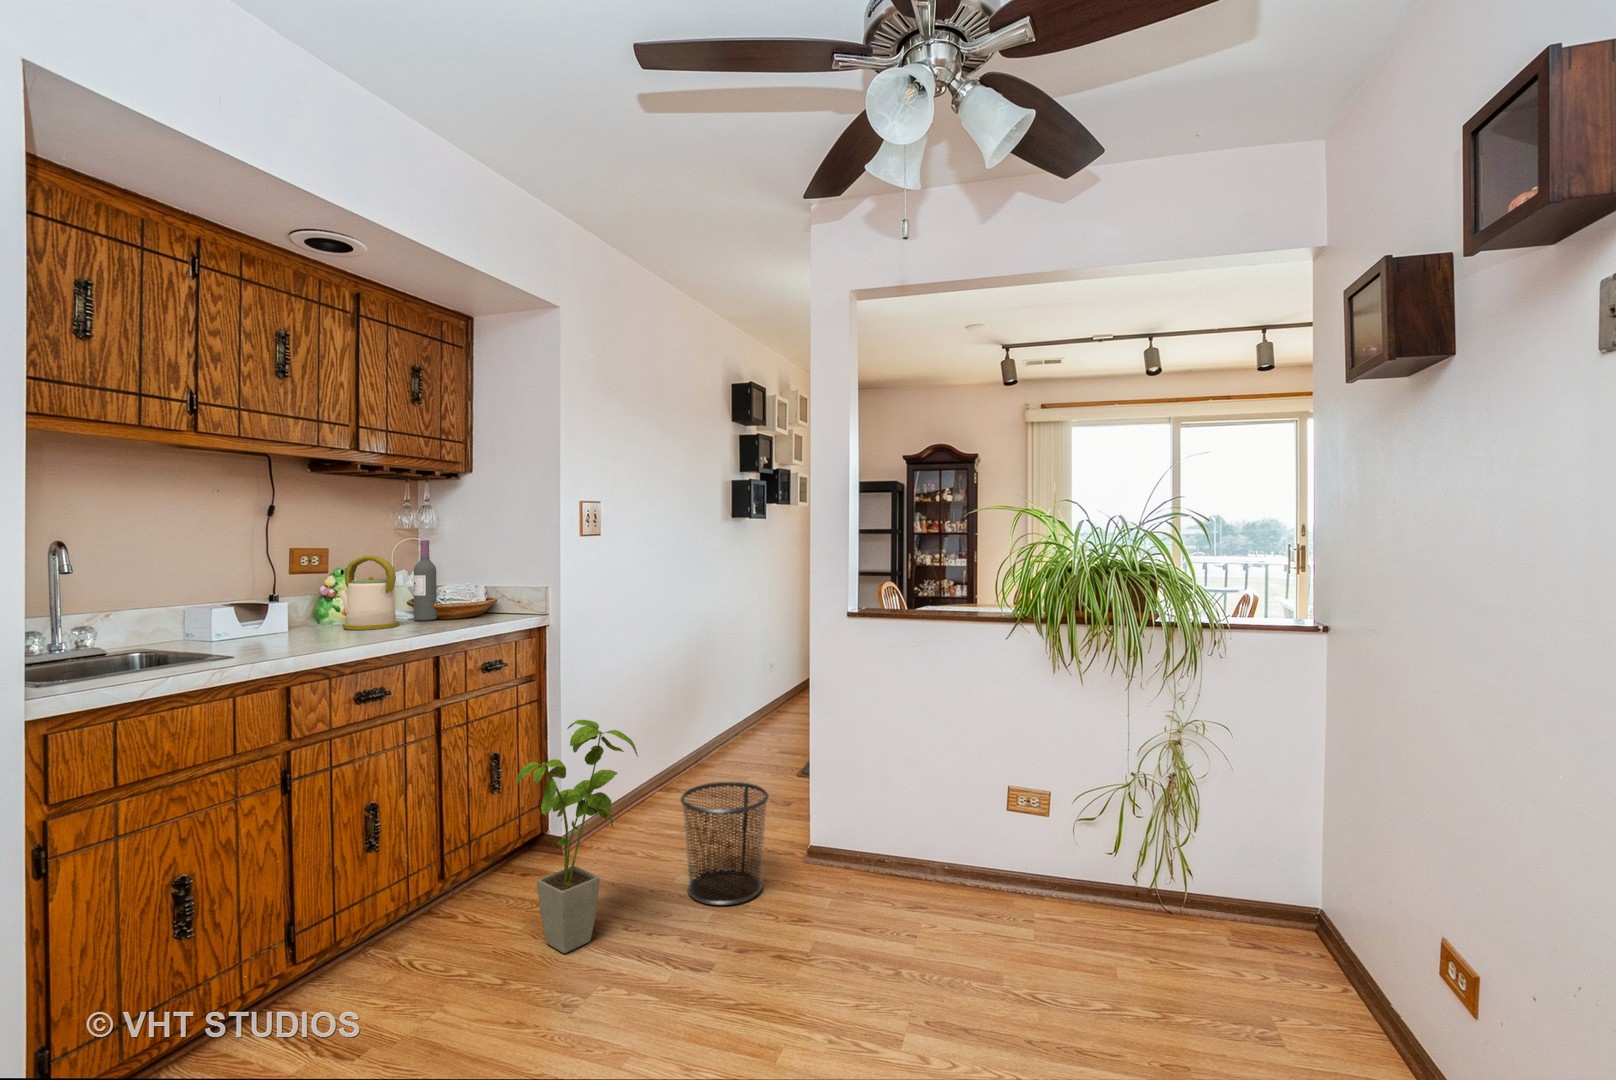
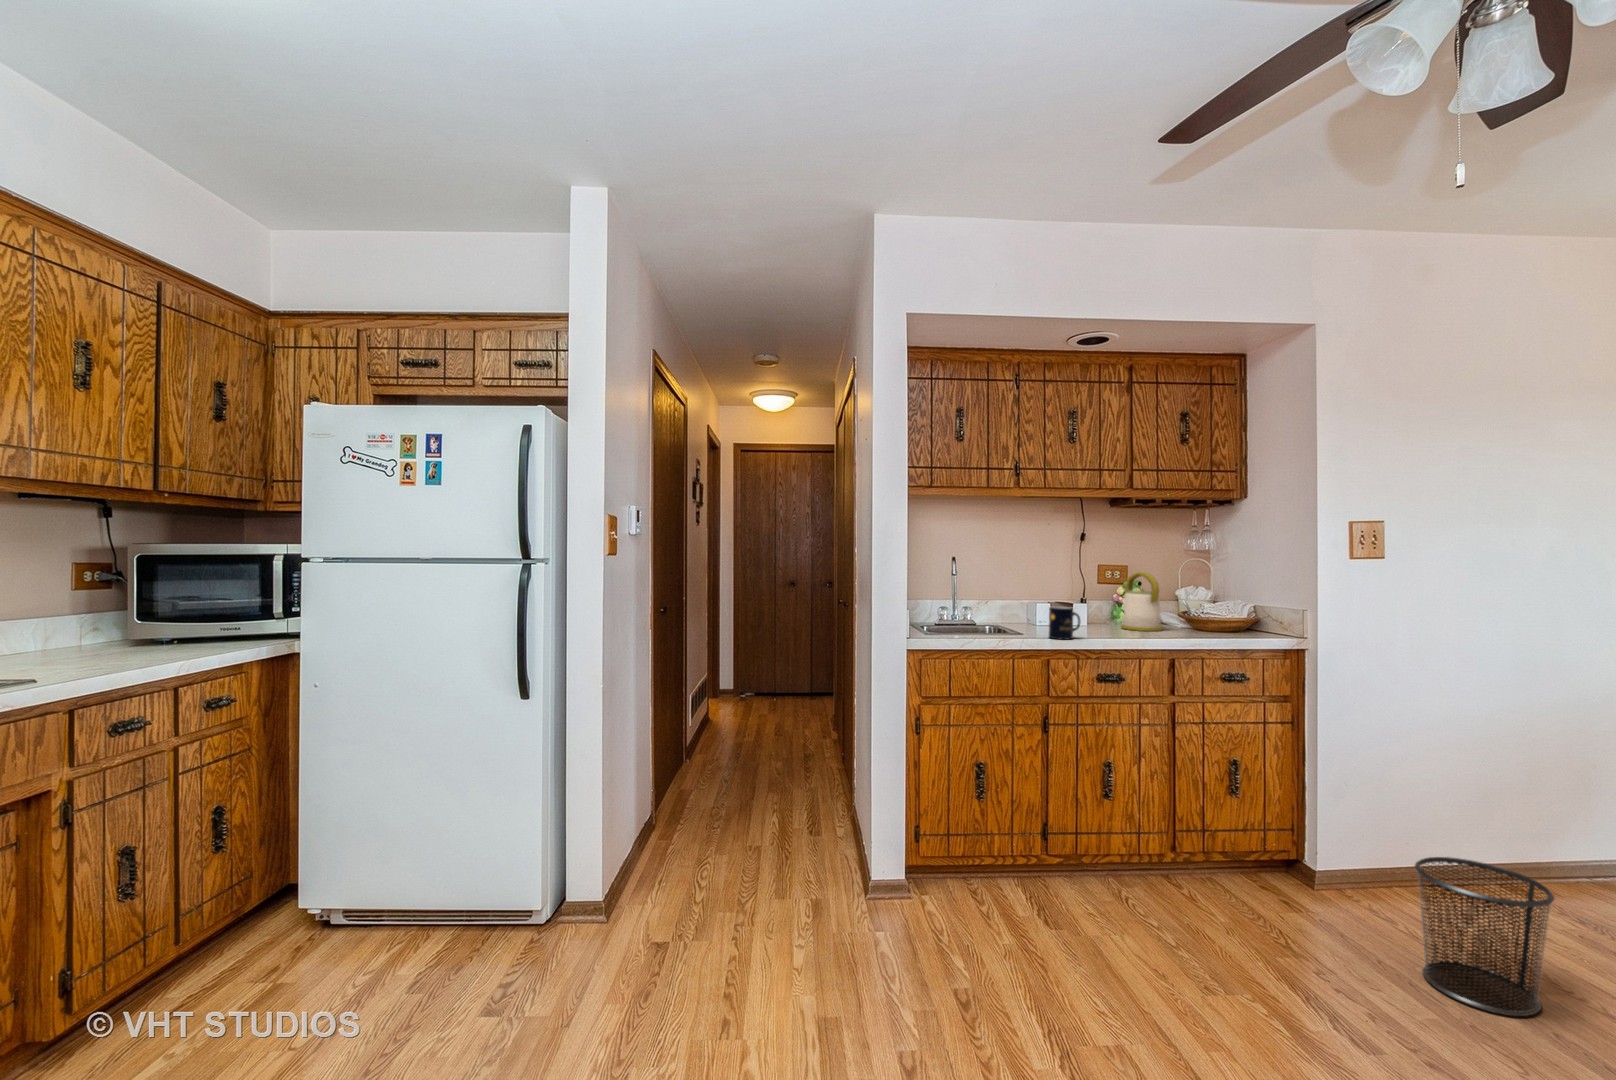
wine bottle: present [414,540,437,621] -> none [1183,561,1203,630]
mug: none [280,607,326,654] -> present [1049,606,1080,639]
house plant: present [516,720,638,953] -> none [1209,738,1330,952]

